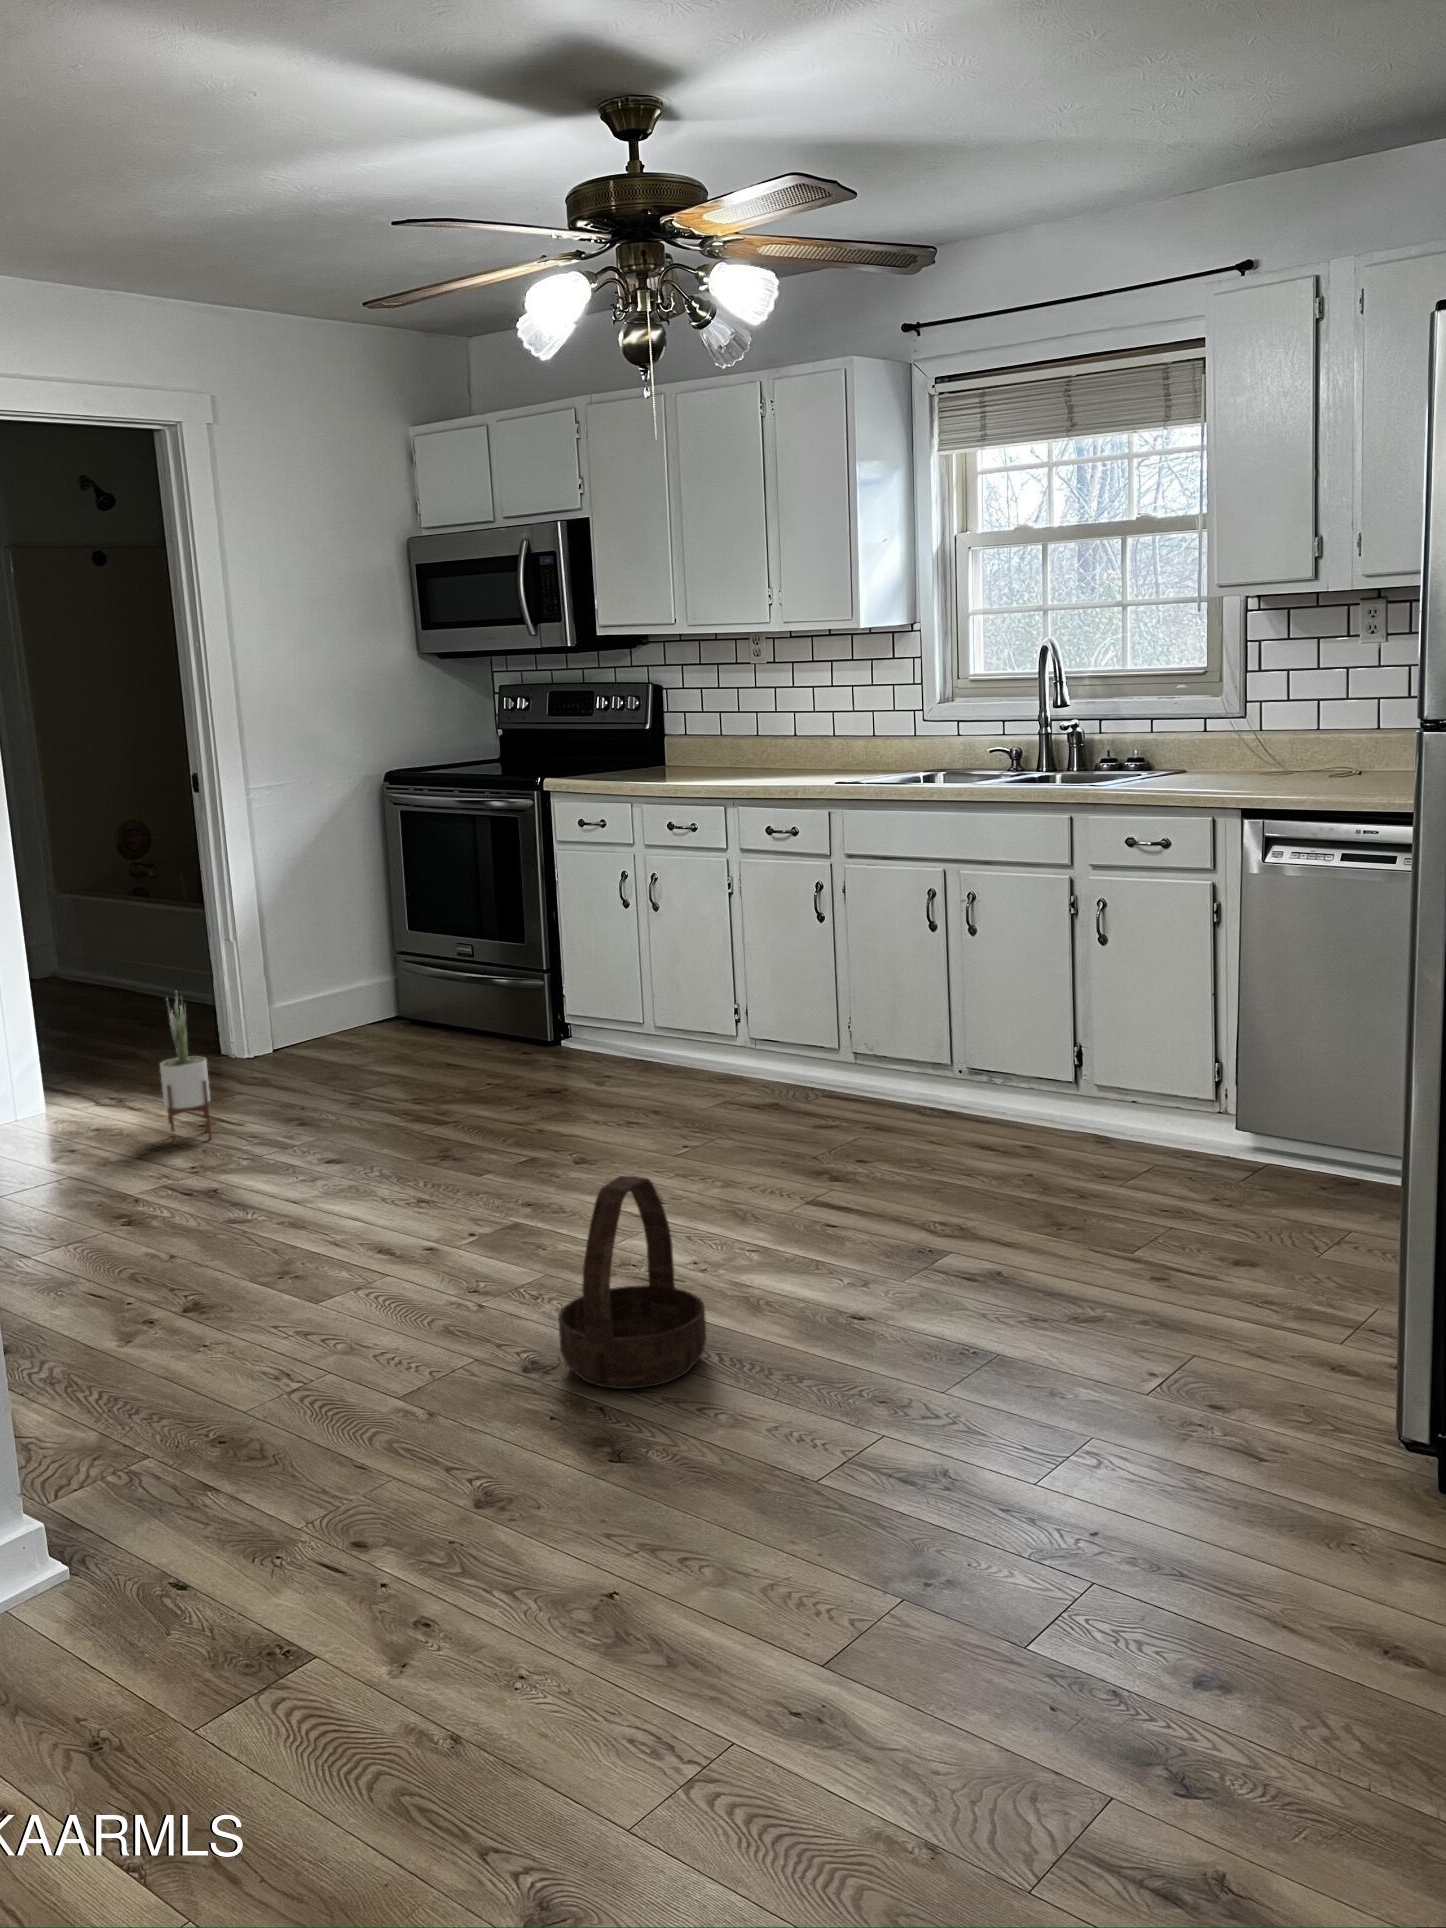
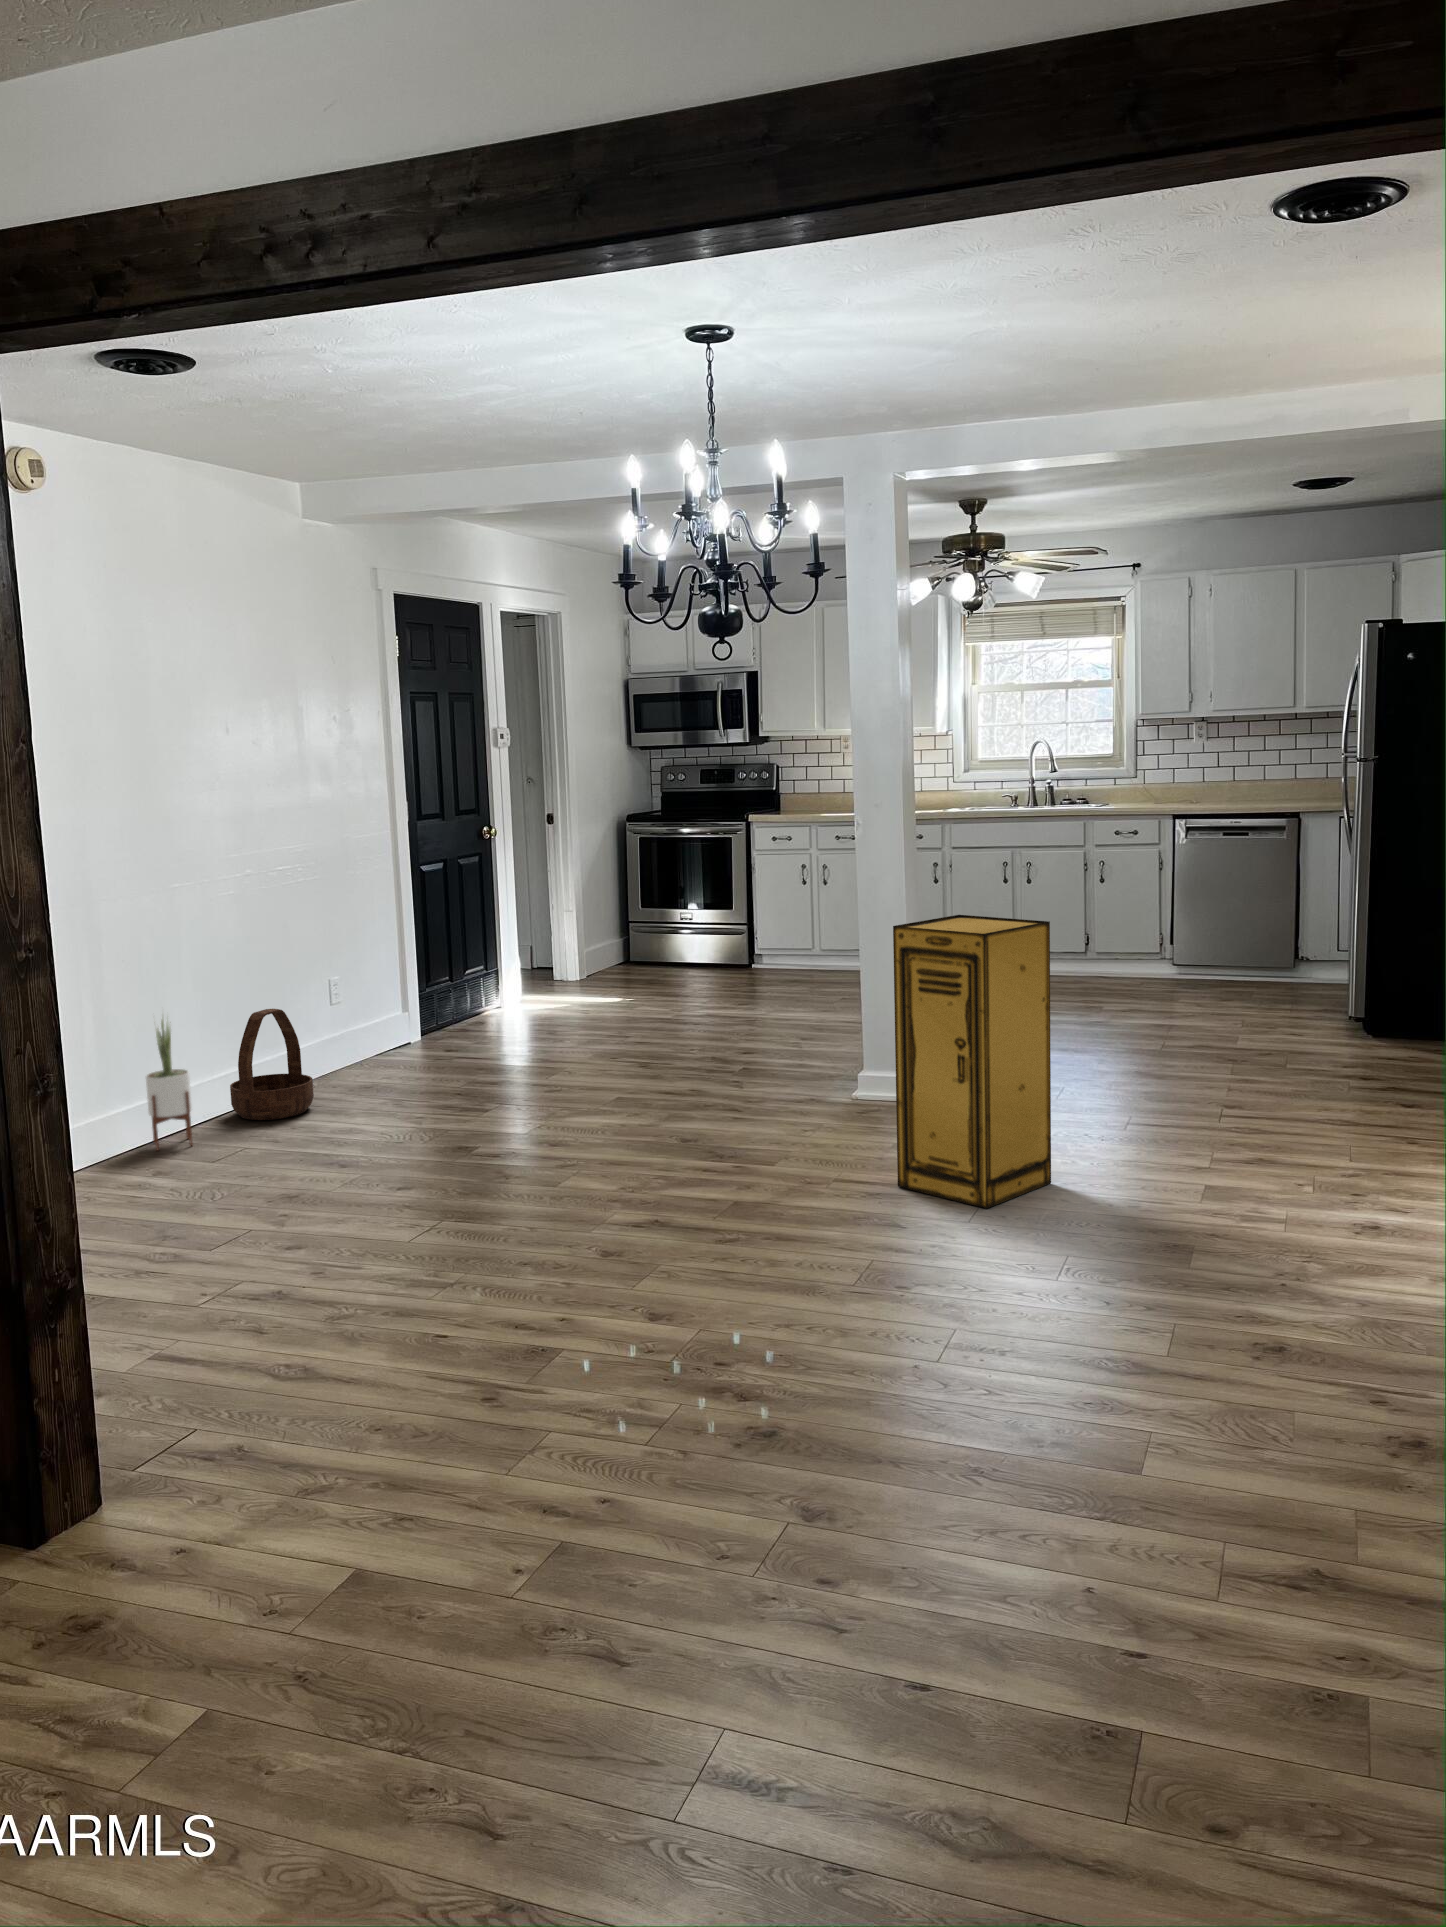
storage cabinet: none [963,878,1140,1198] -> present [893,915,1051,1208]
basket: present [558,1176,707,1389] -> present [230,1009,314,1120]

